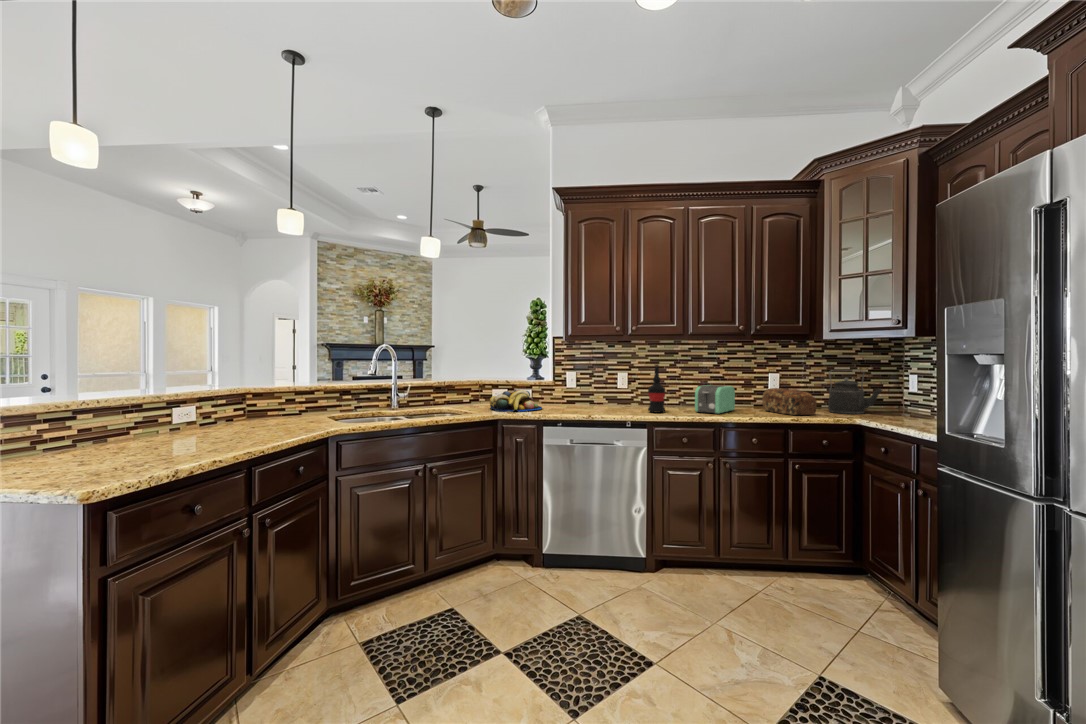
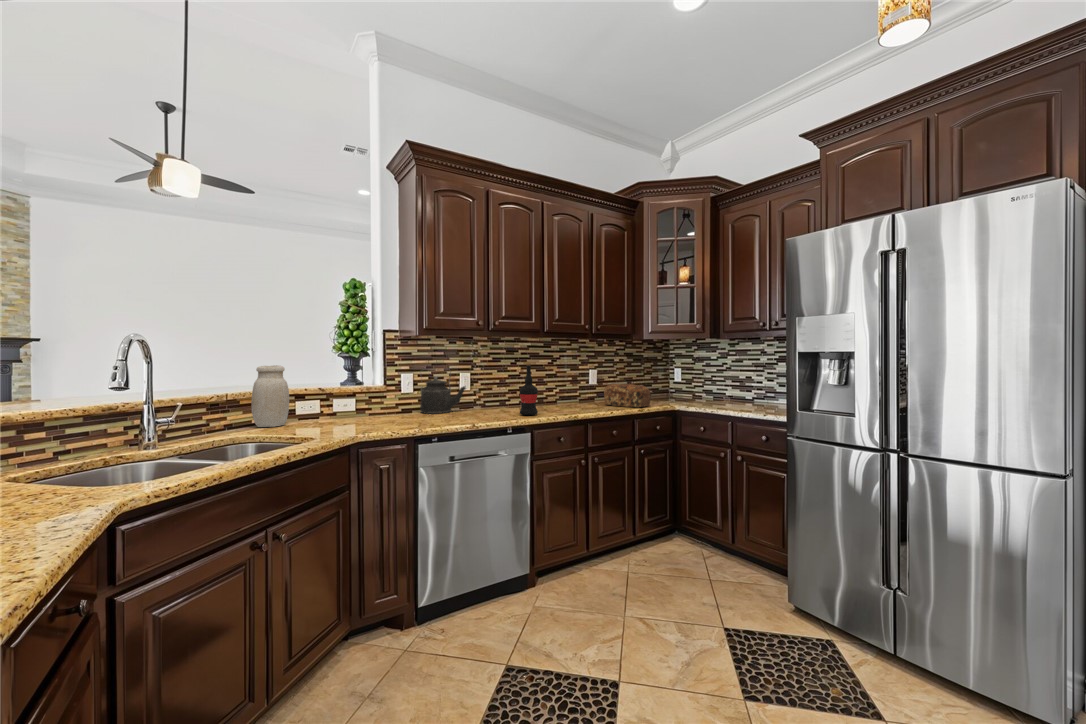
jar: none [459,364,481,405] -> present [251,365,289,427]
kettle: present [828,372,882,414] -> present [420,376,466,414]
toaster: present [695,385,735,414] -> none [560,383,586,412]
fruit bowl: present [490,390,542,412] -> none [320,399,397,432]

